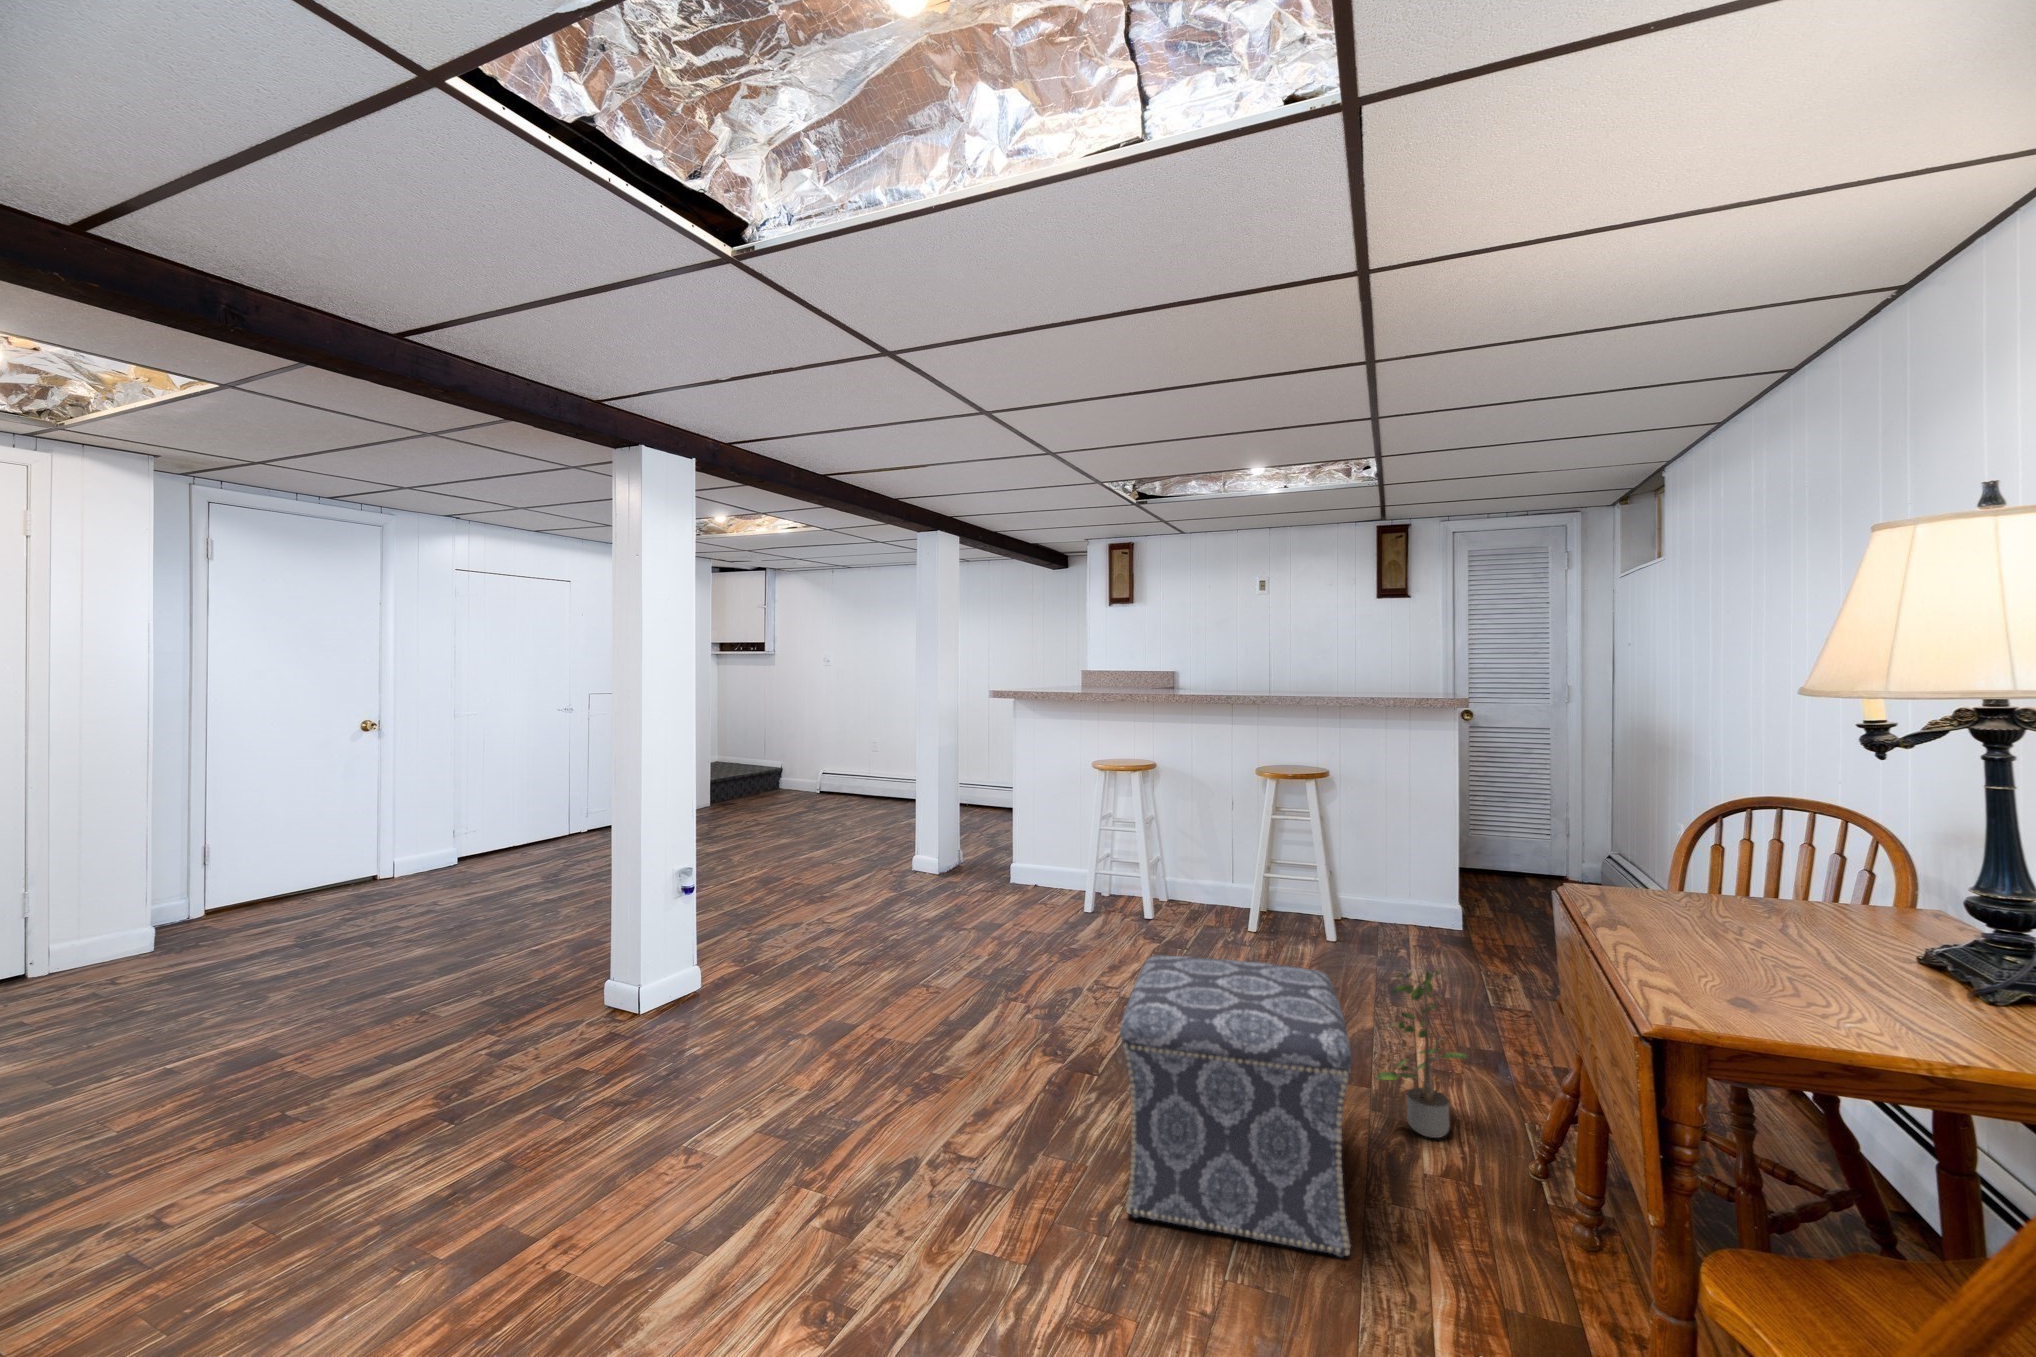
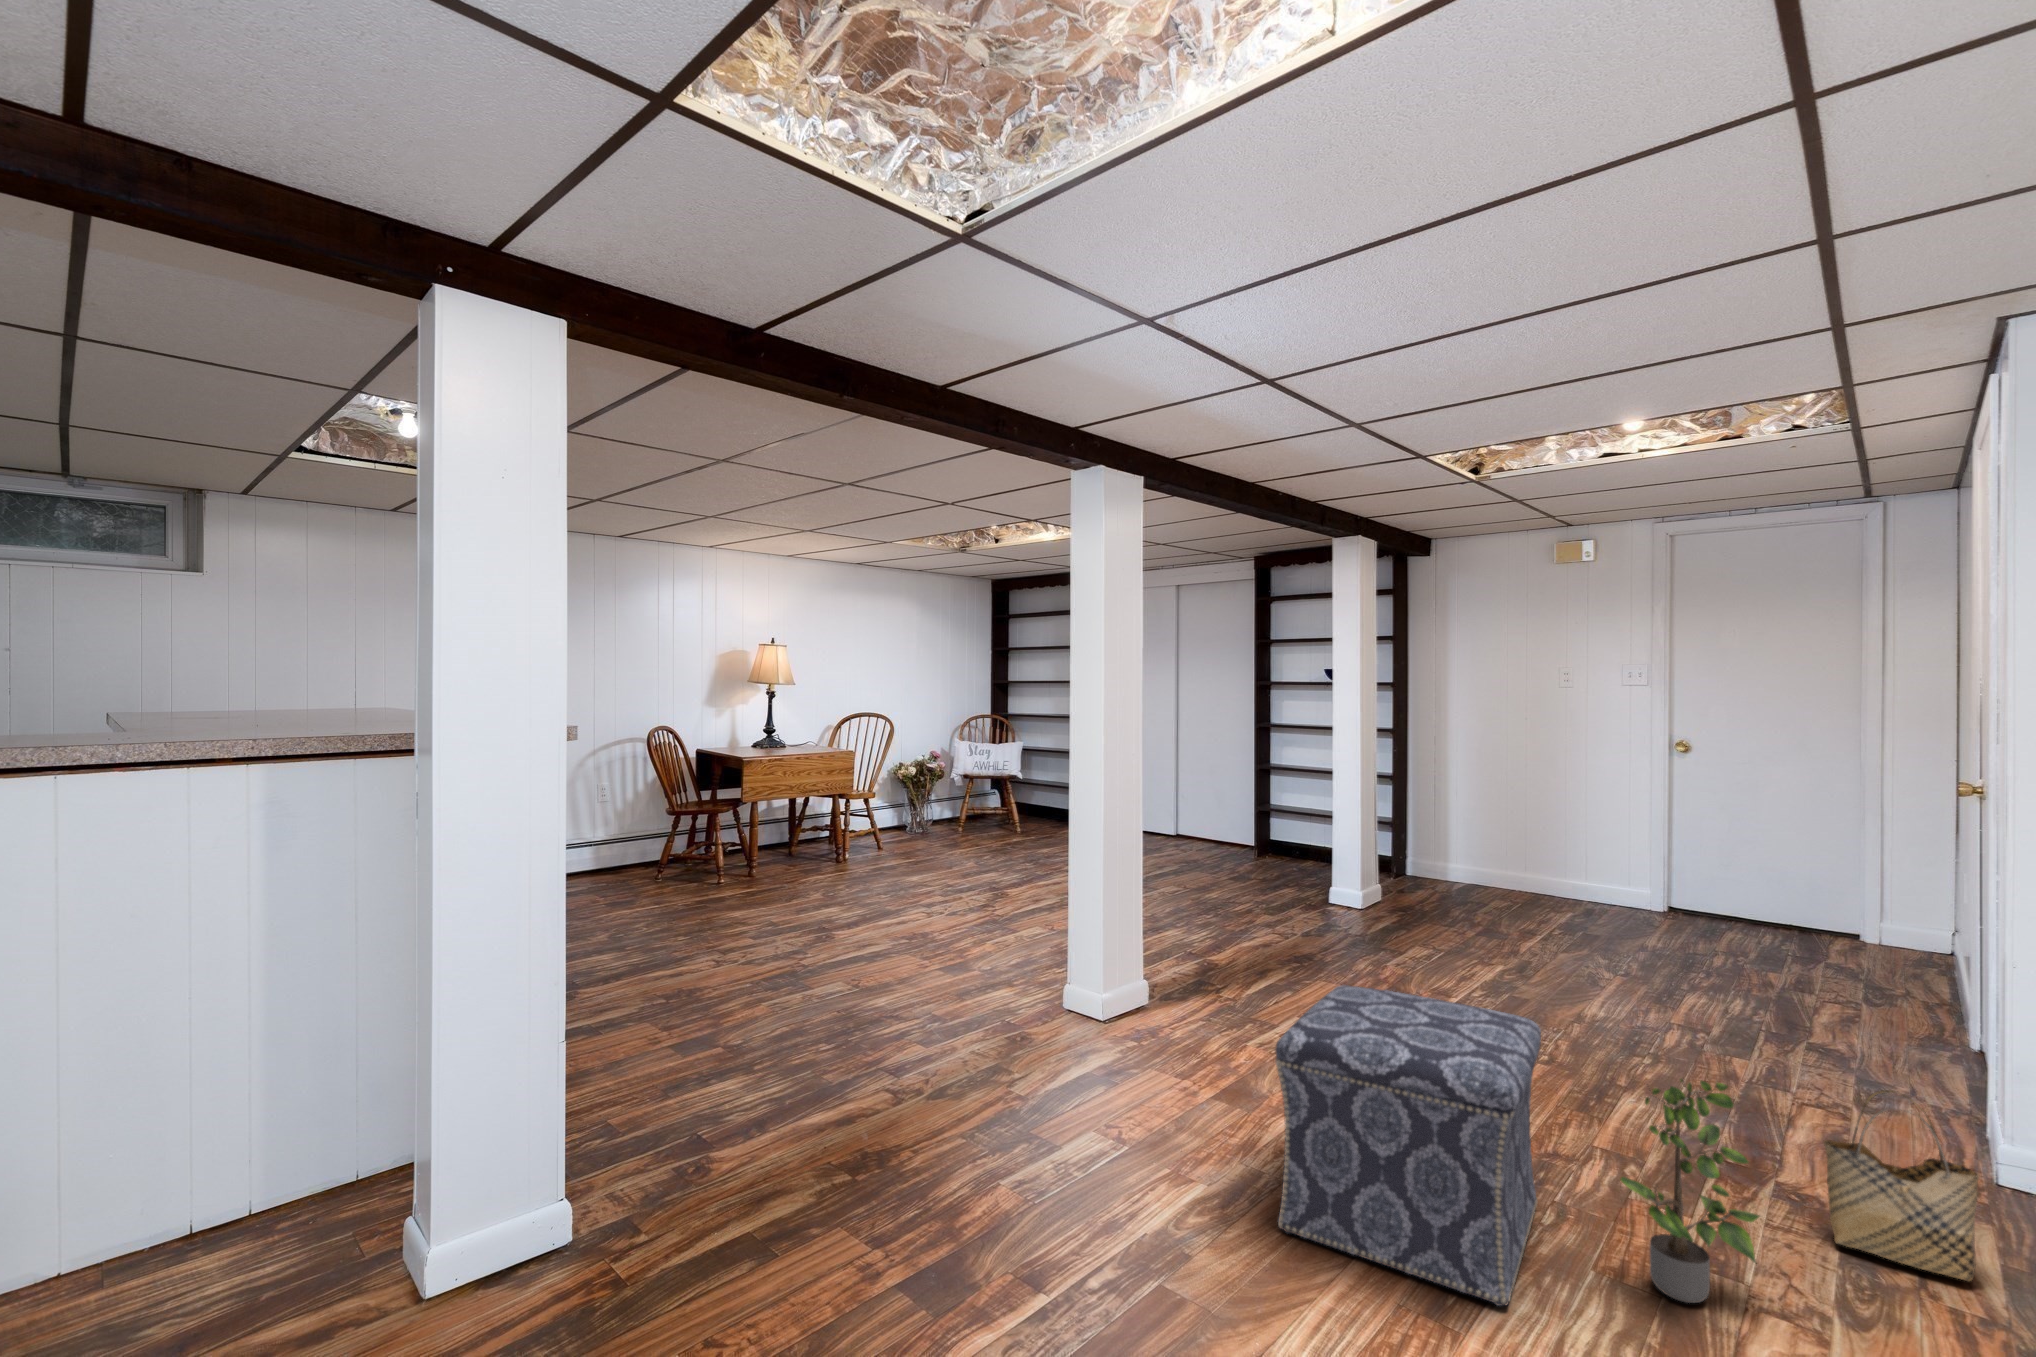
potted plant: present [1376,971,1467,1138] -> present [1621,1079,1760,1303]
woven basket: none [747,1064,858,1255] -> present [1823,1090,1979,1281]

